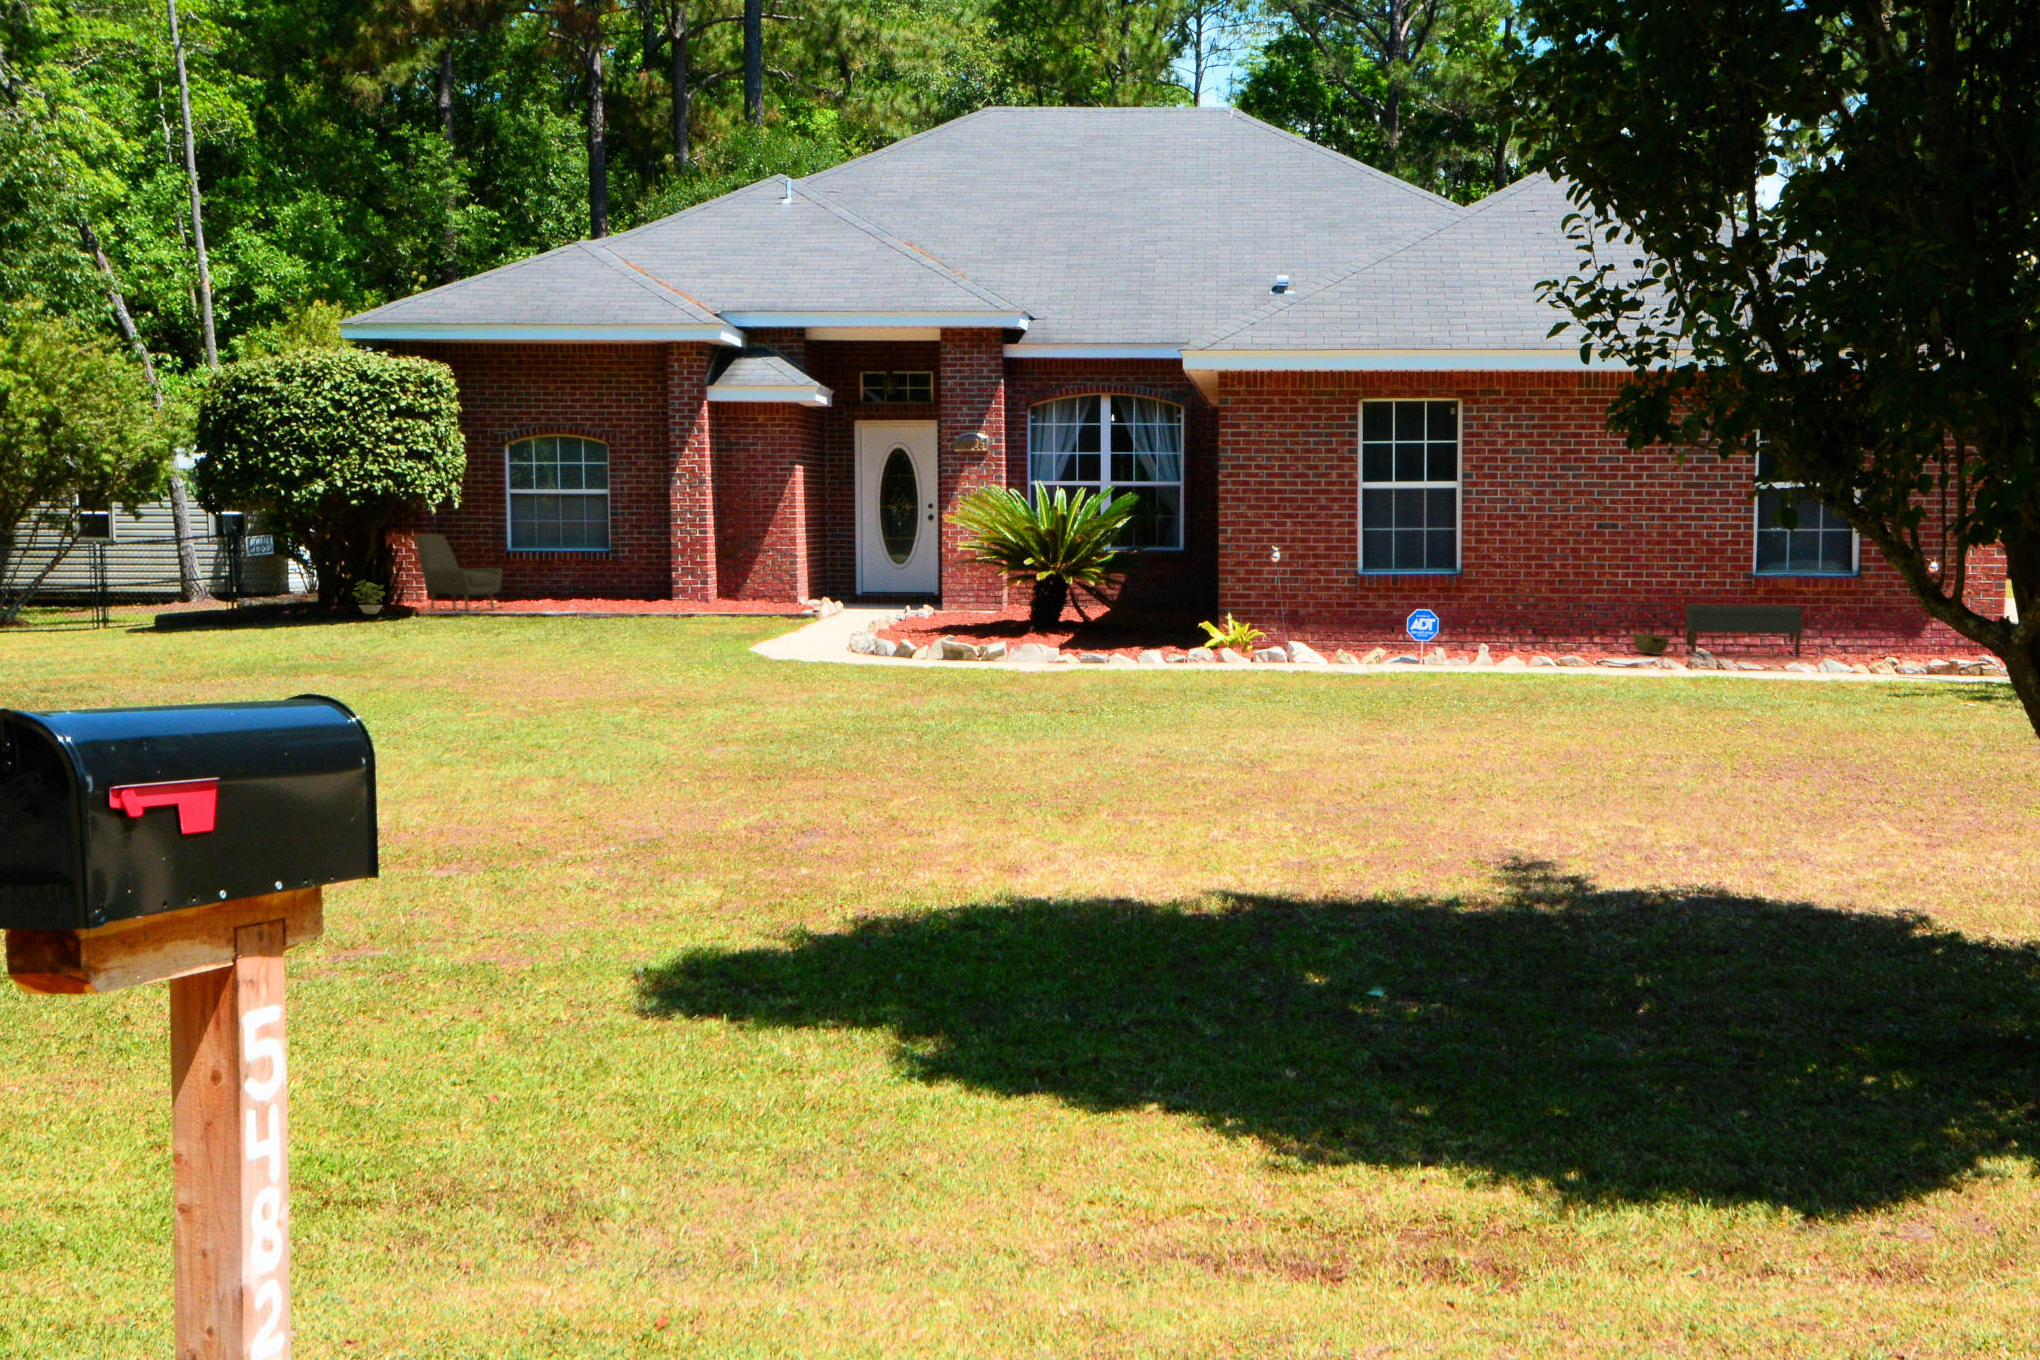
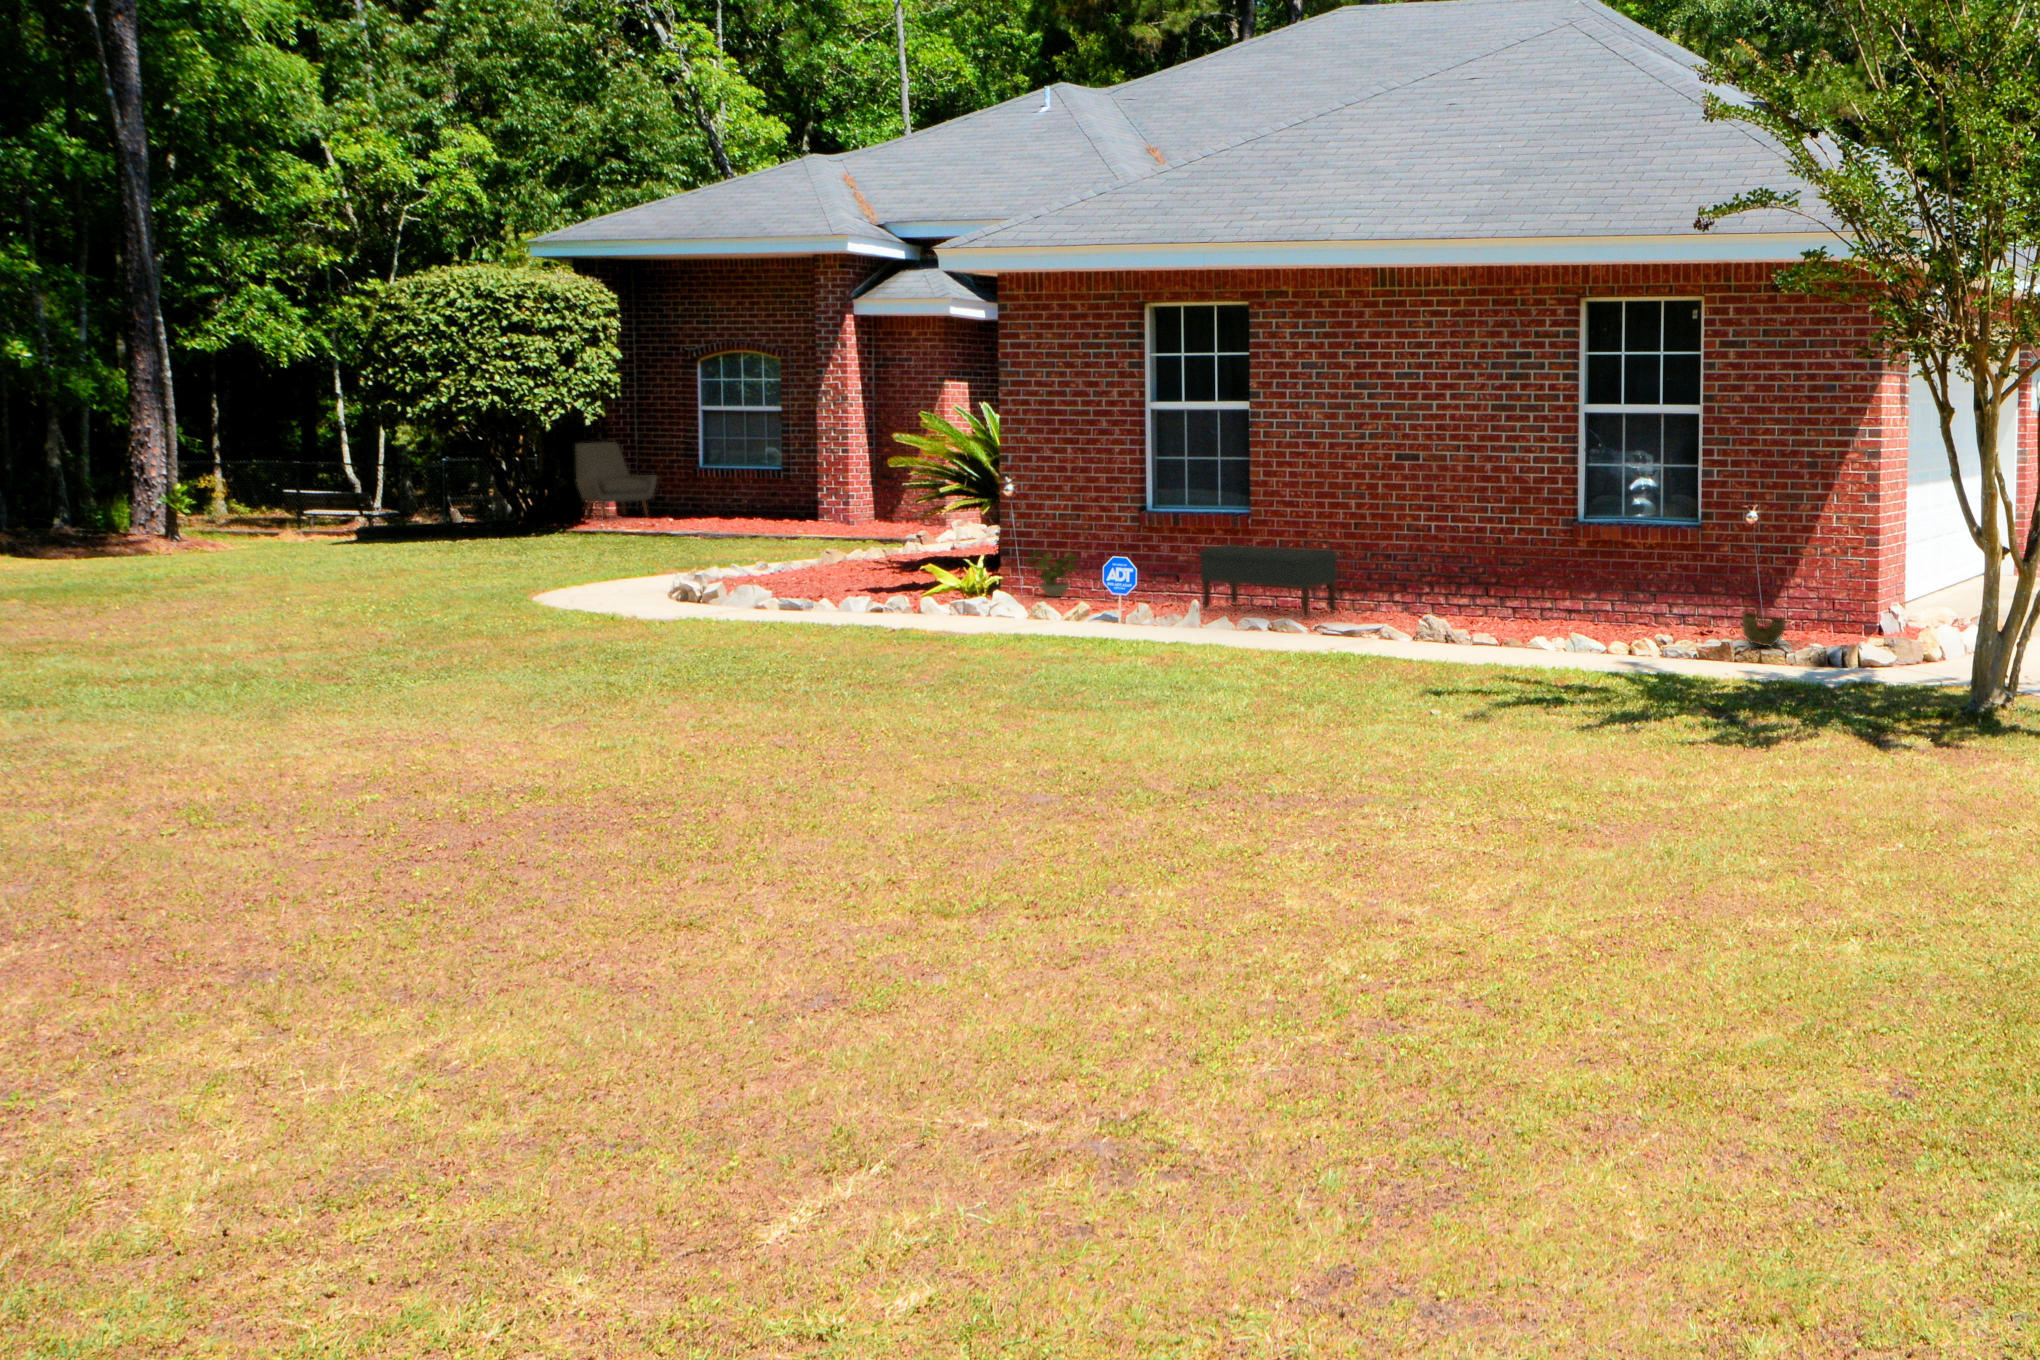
potted plant: present [352,580,386,614] -> present [1026,550,1077,597]
bench: present [1686,604,1804,658] -> present [1199,544,1338,618]
woven basket: present [1633,633,1670,654] -> present [1742,612,1786,646]

